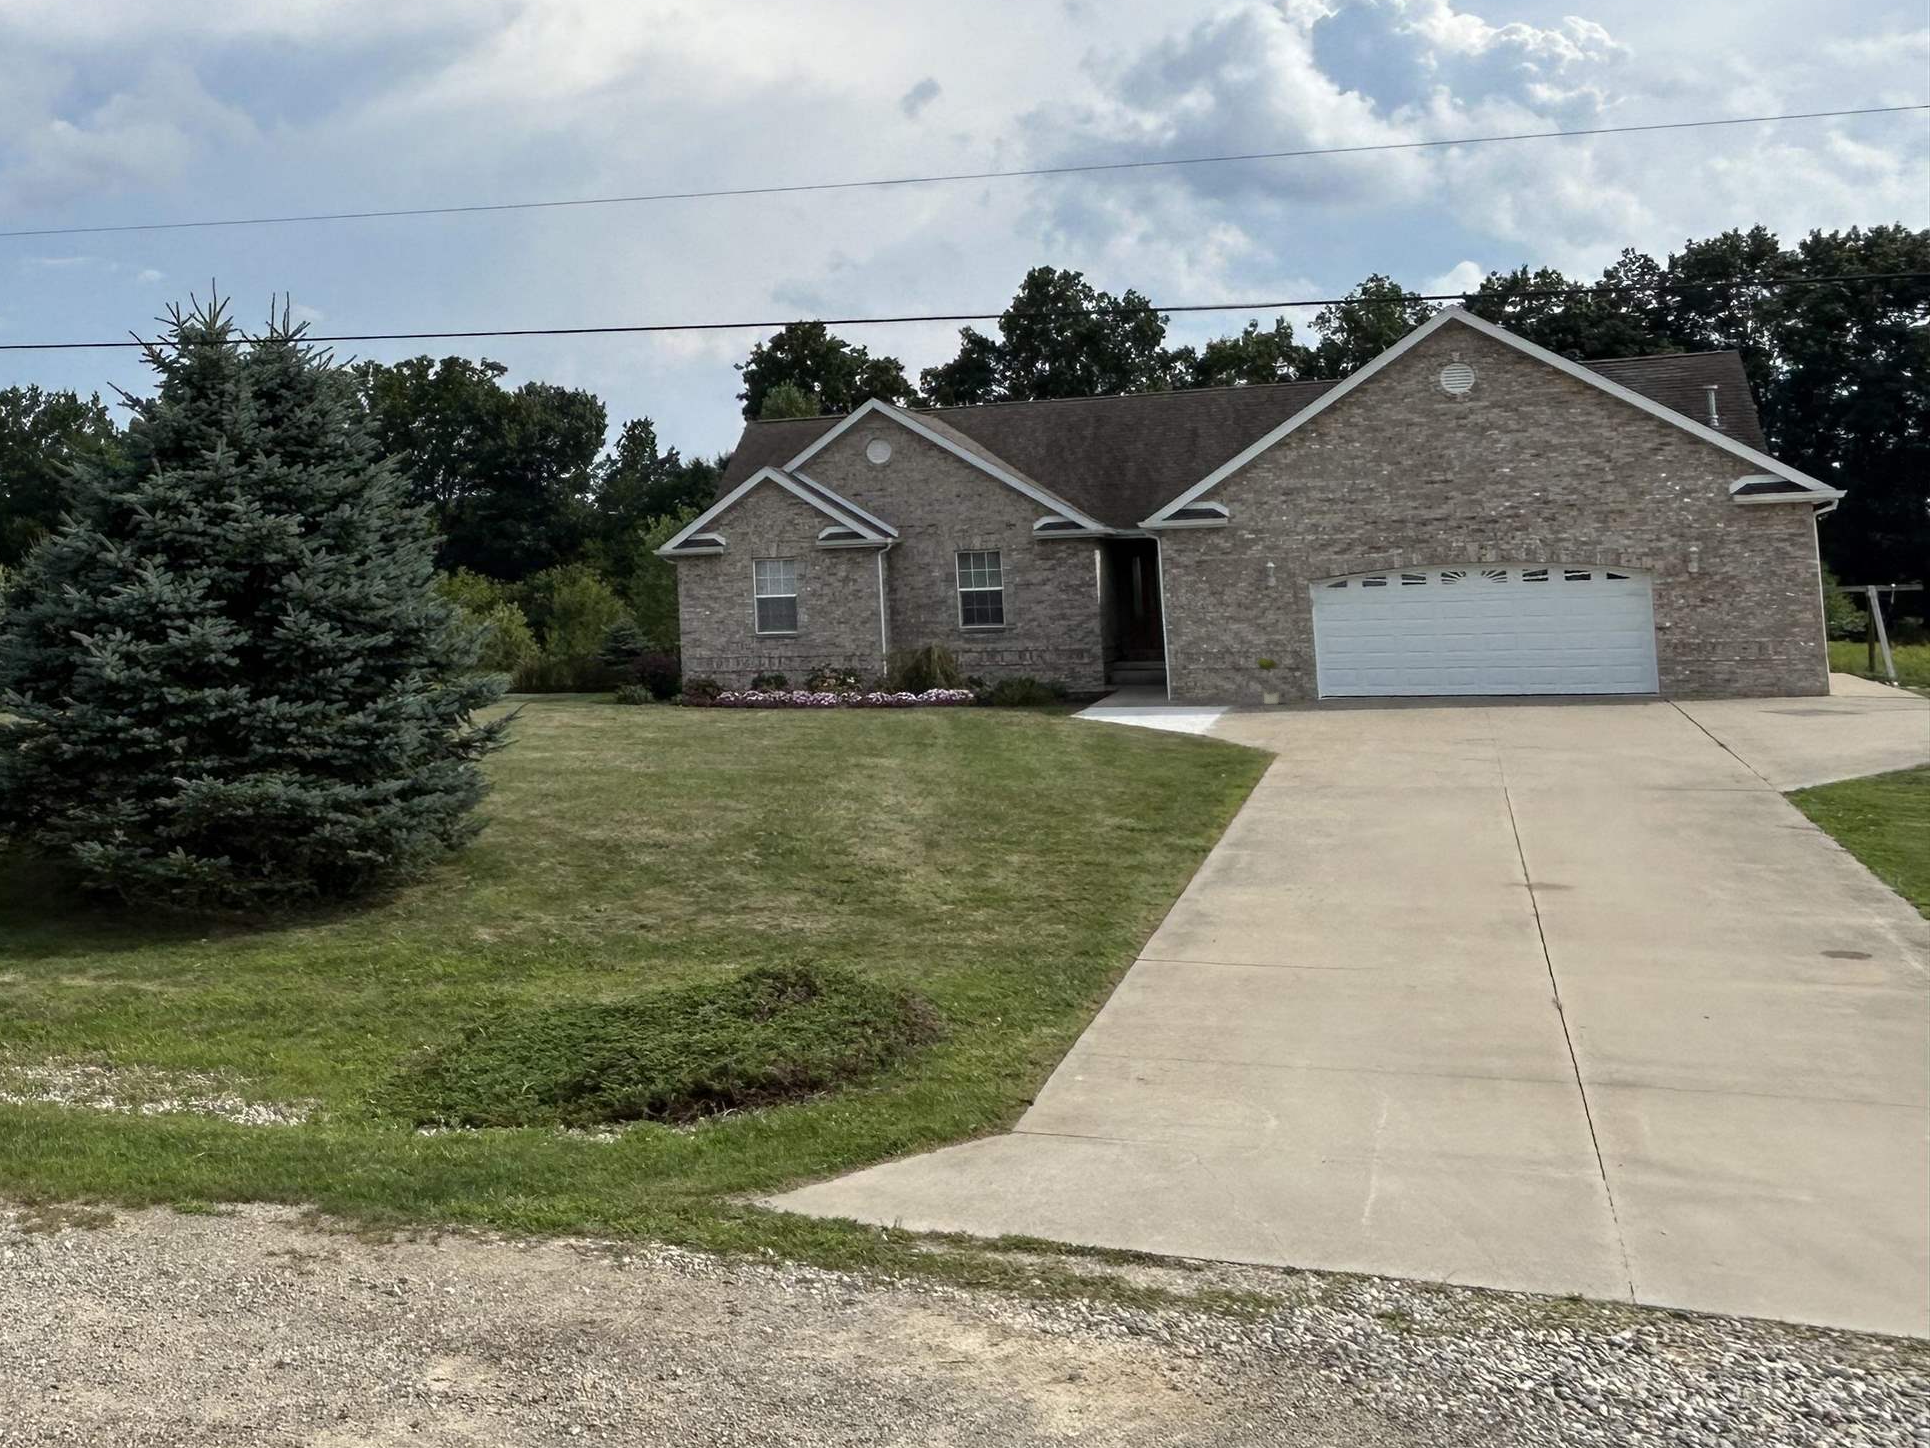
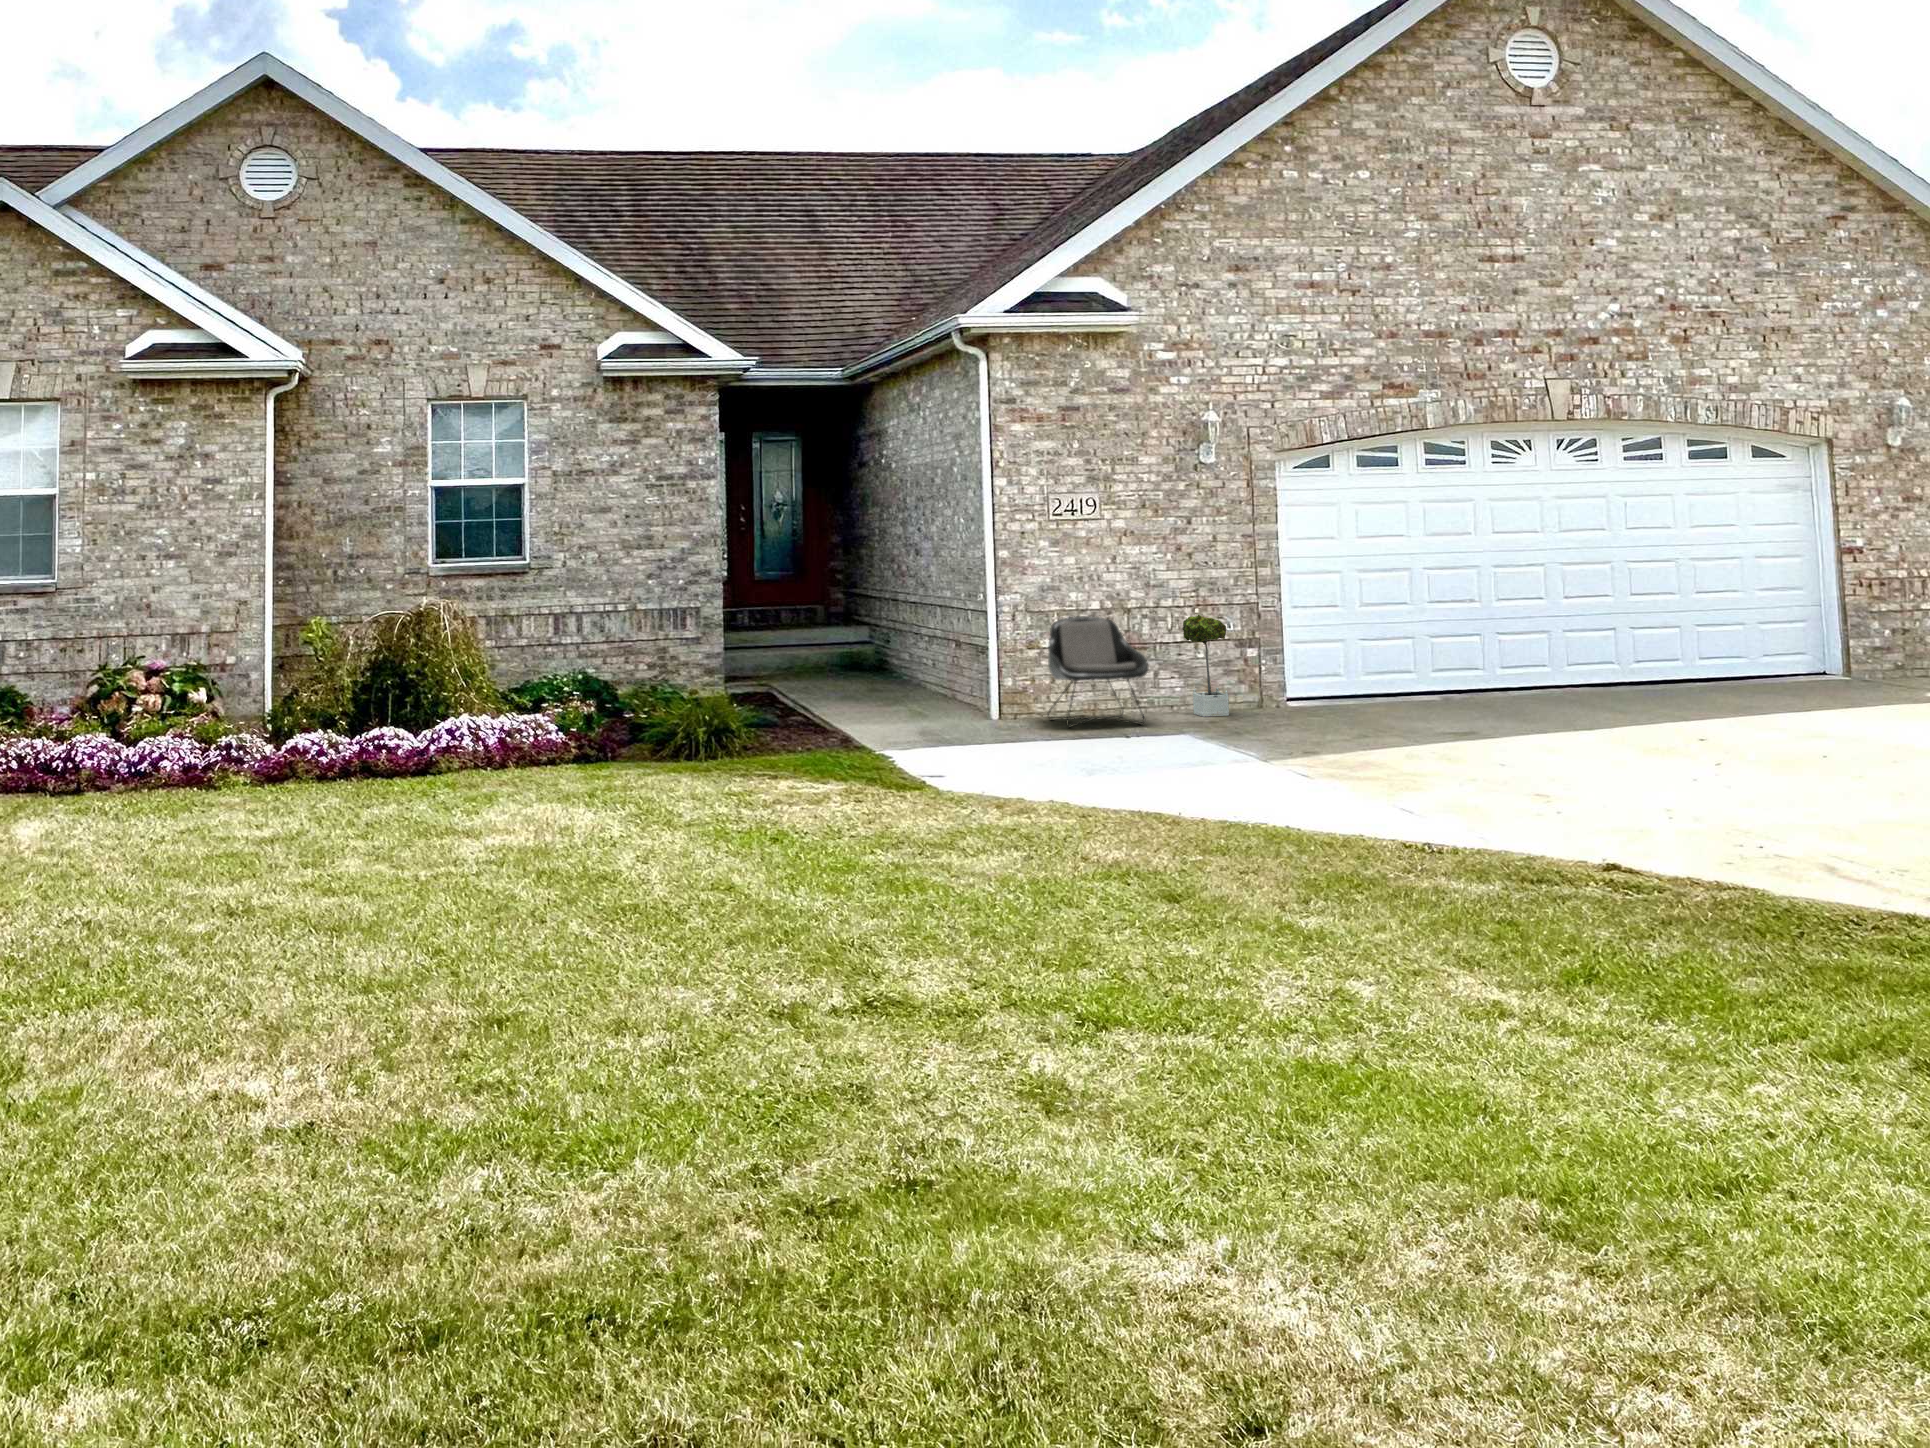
lounge chair: none [1184,657,1231,706] -> present [1048,616,1149,728]

